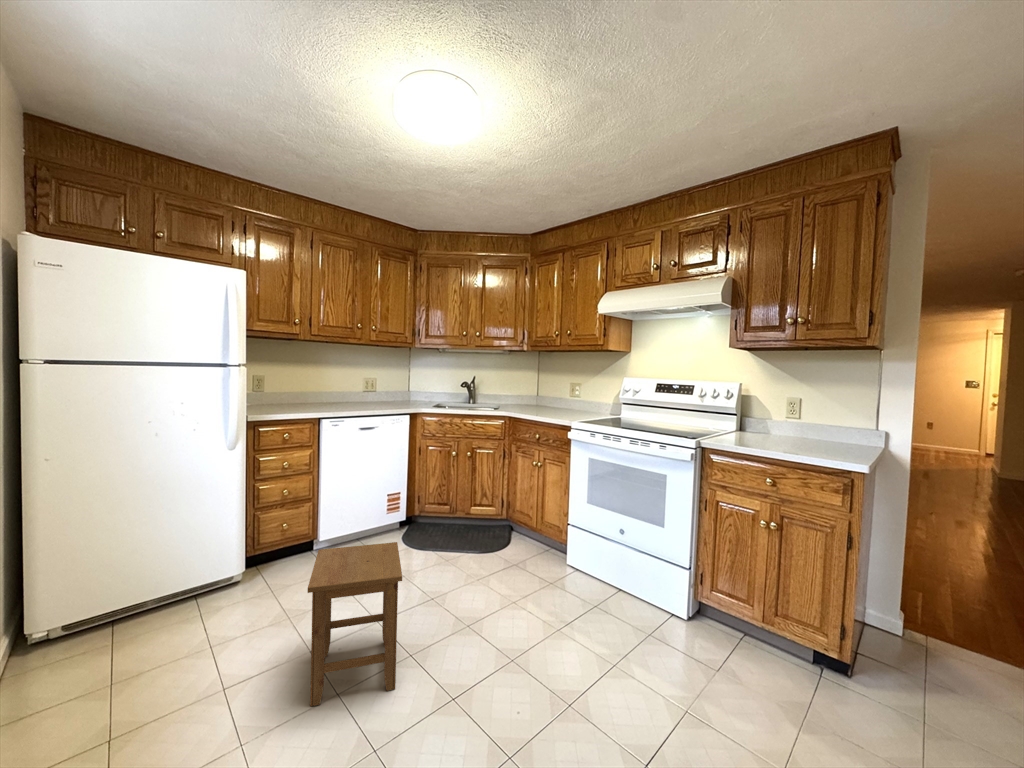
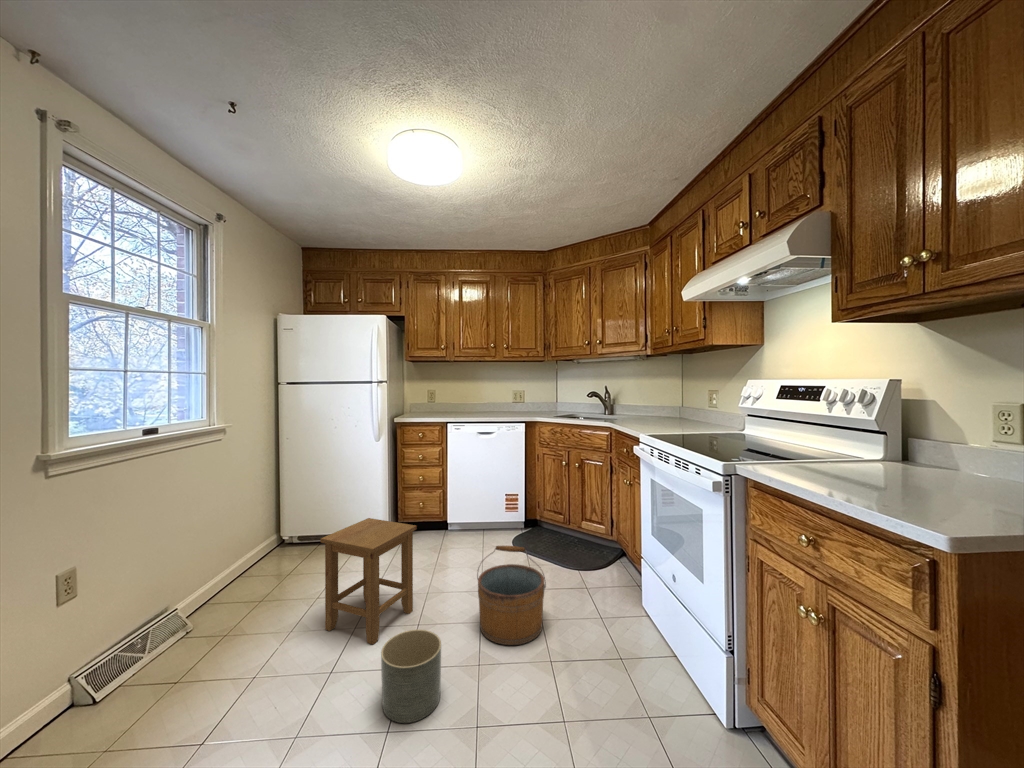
bucket: none [469,535,533,631] -> present [477,546,546,645]
planter: none [472,635,532,731] -> present [381,630,441,723]

